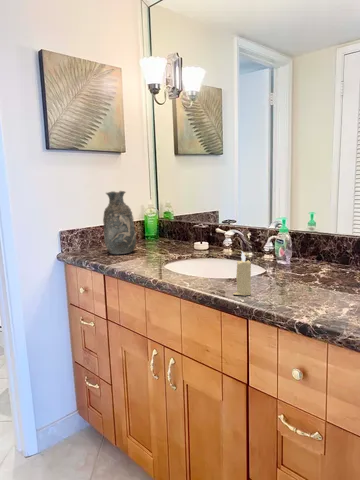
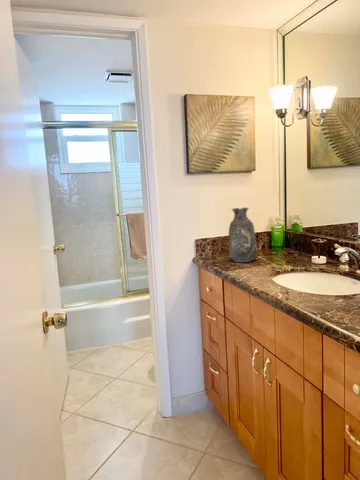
candle: present [233,251,251,296] -> none [315,272,333,312]

